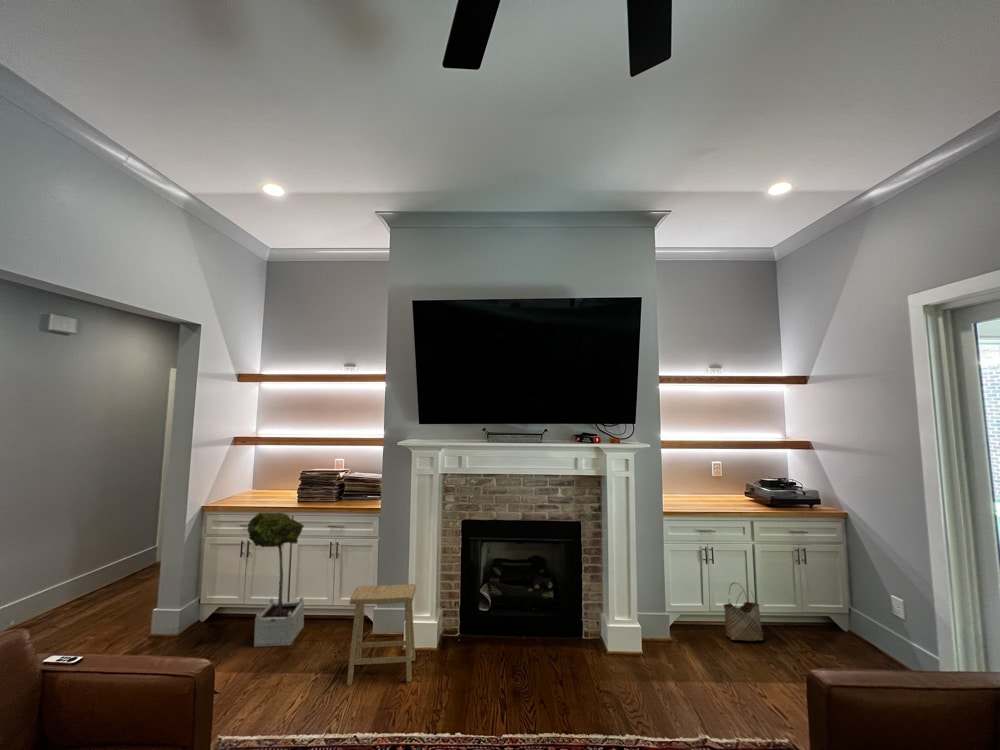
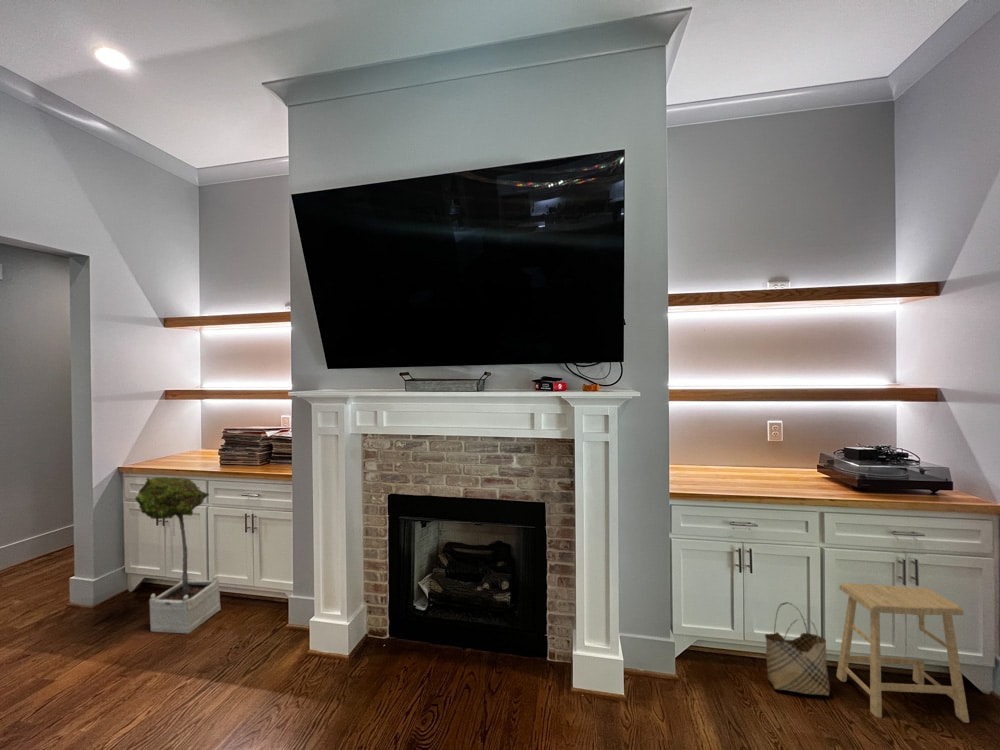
footstool: present [347,584,416,685] -> present [837,583,969,723]

